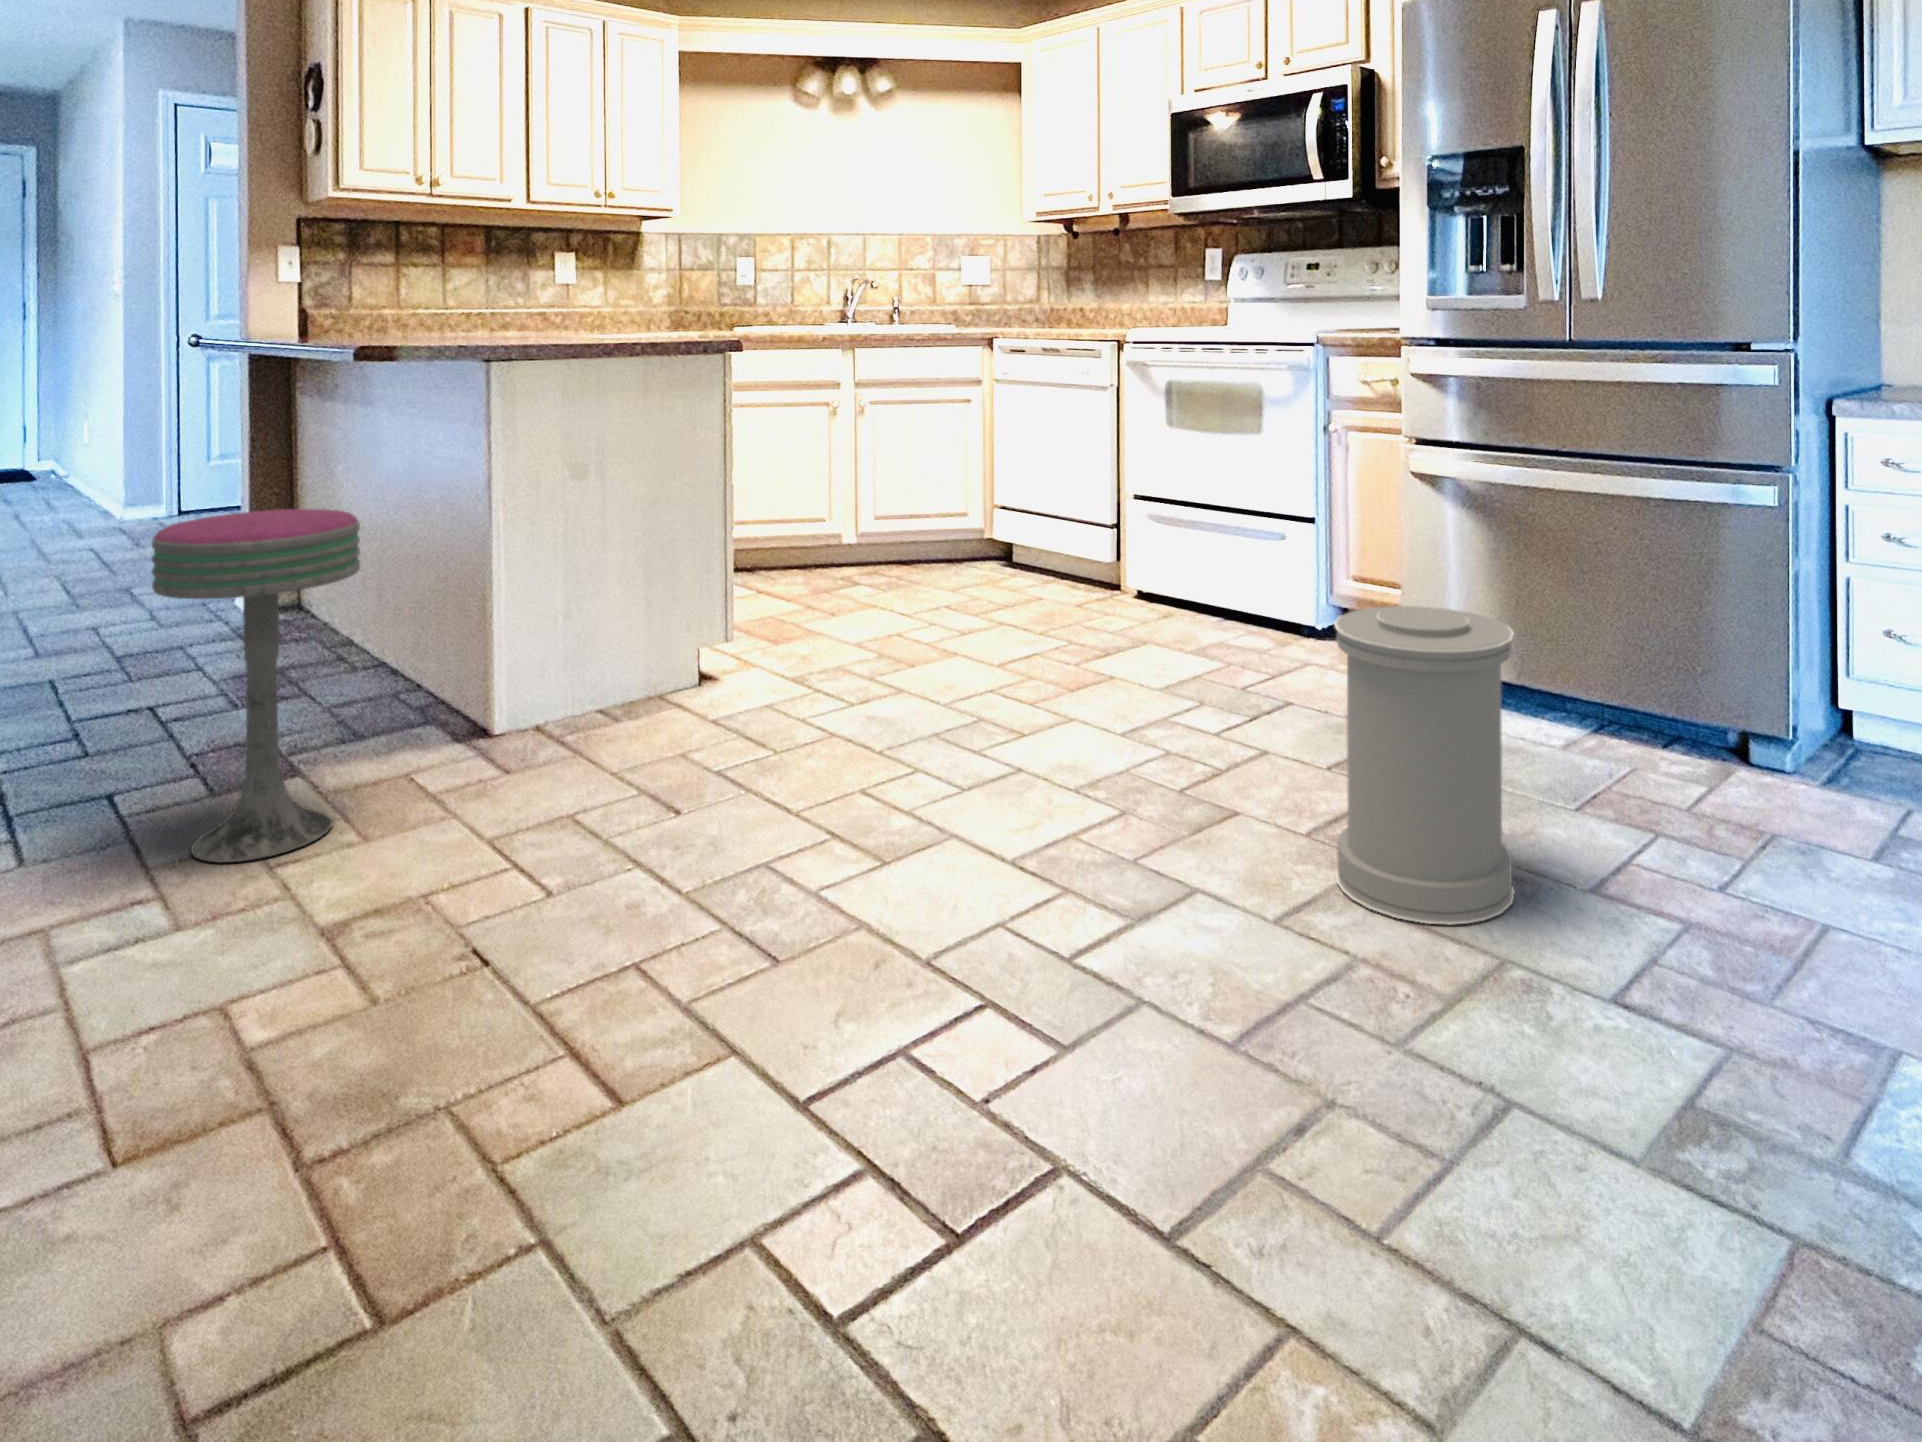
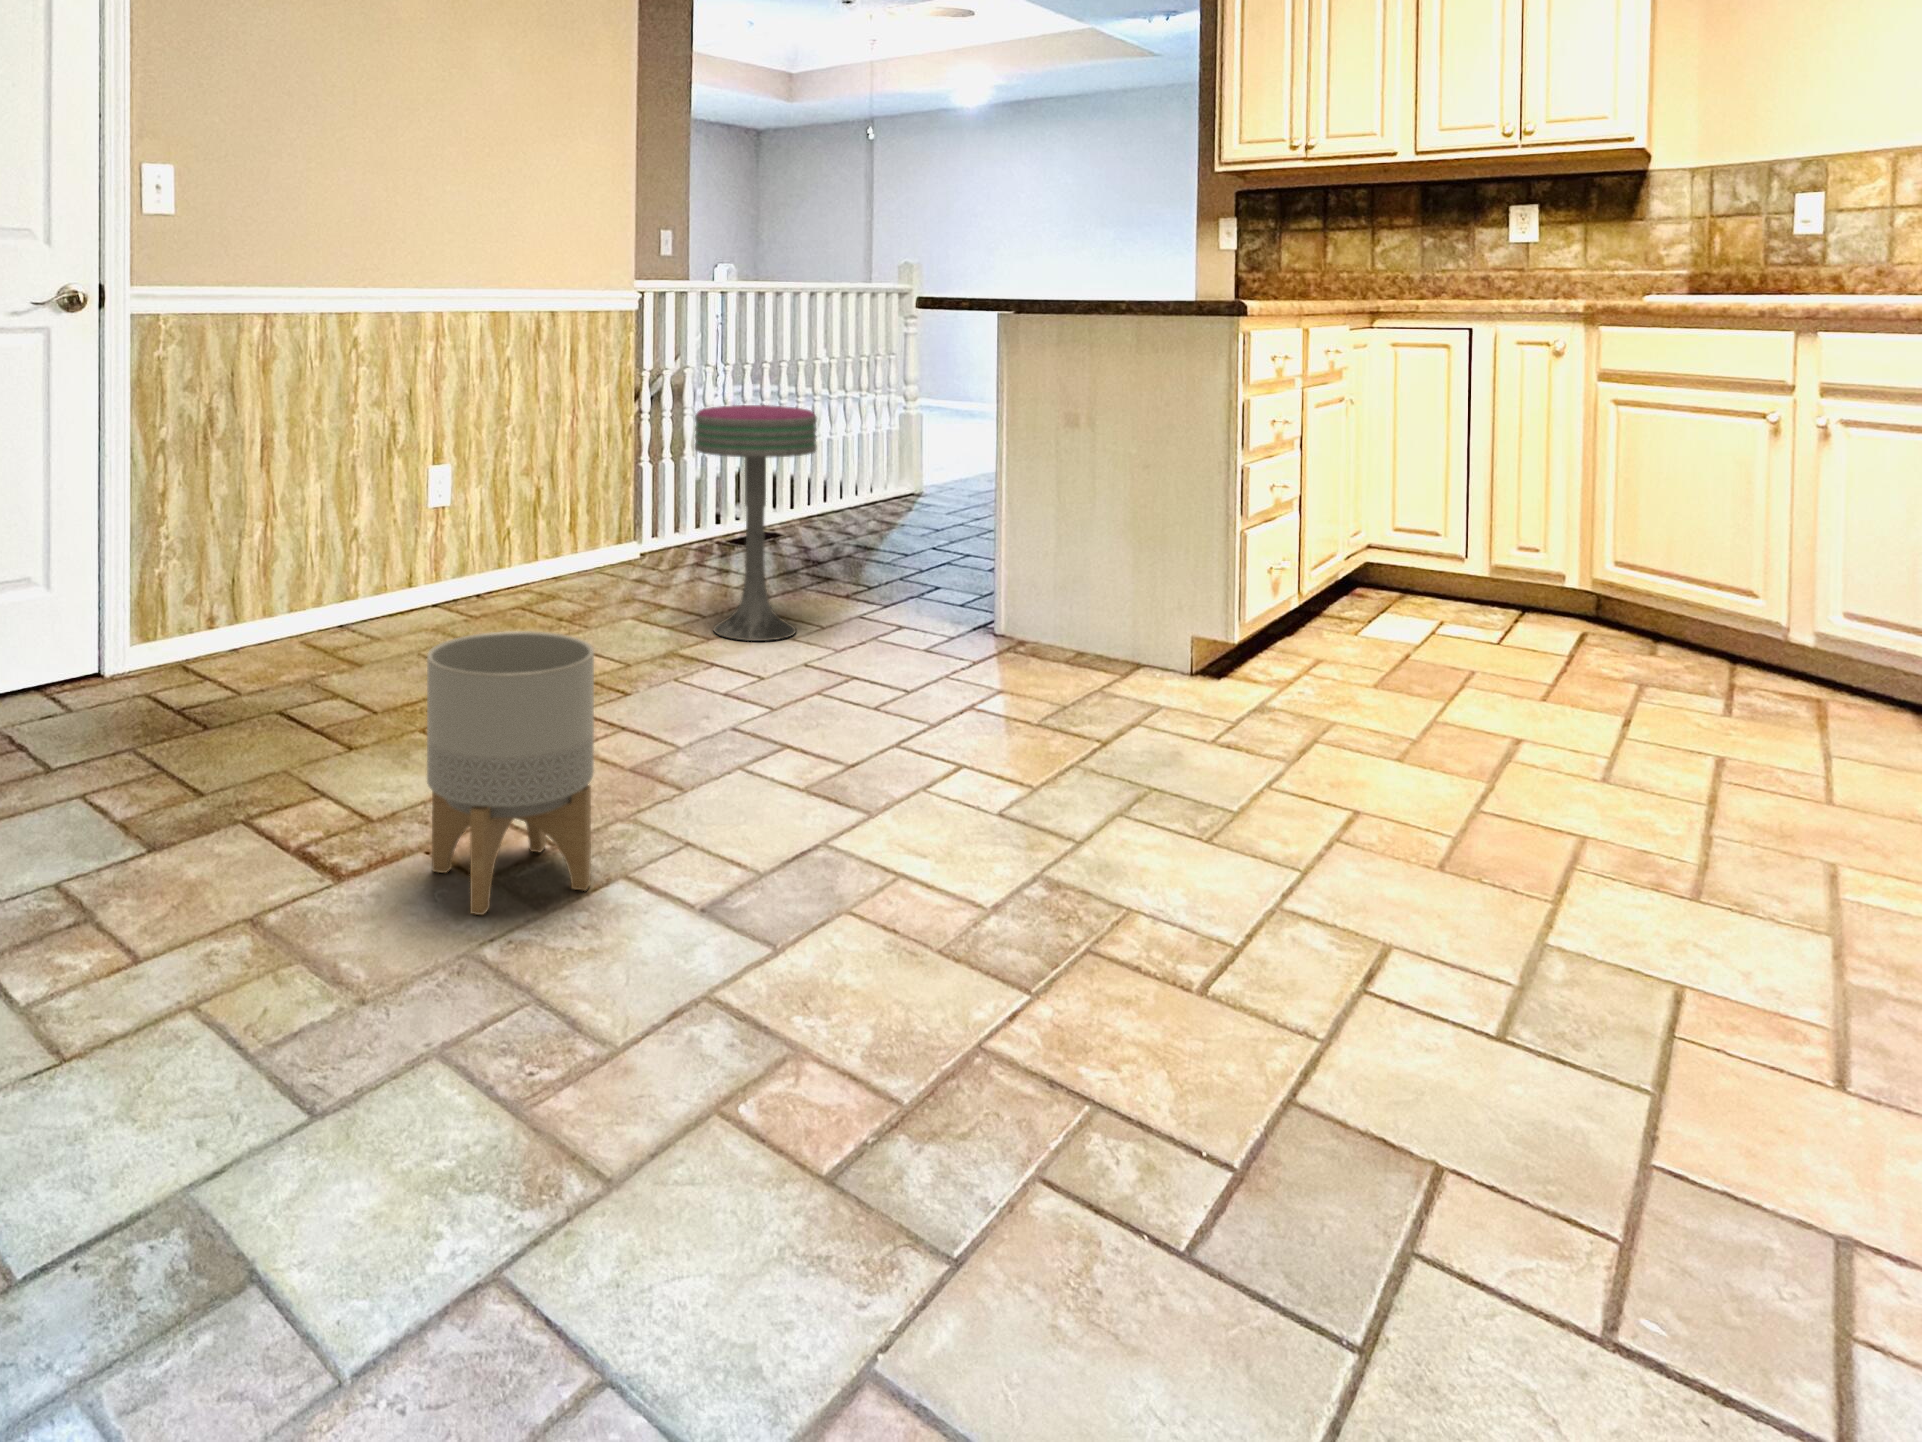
trash can: present [1334,606,1515,925] -> none [729,672,1009,1203]
planter: none [959,737,1140,1069] -> present [427,631,594,915]

